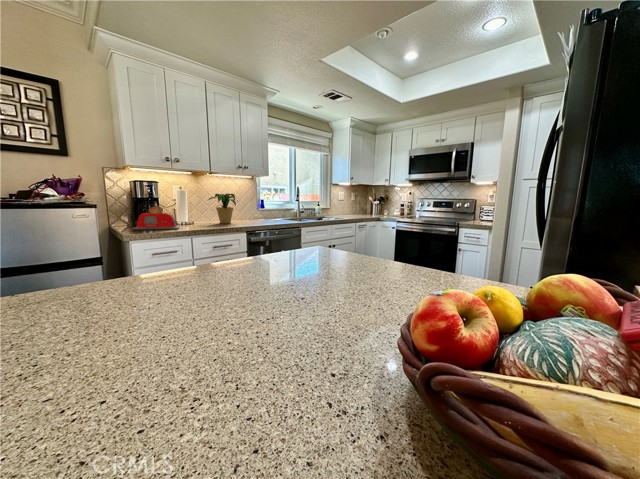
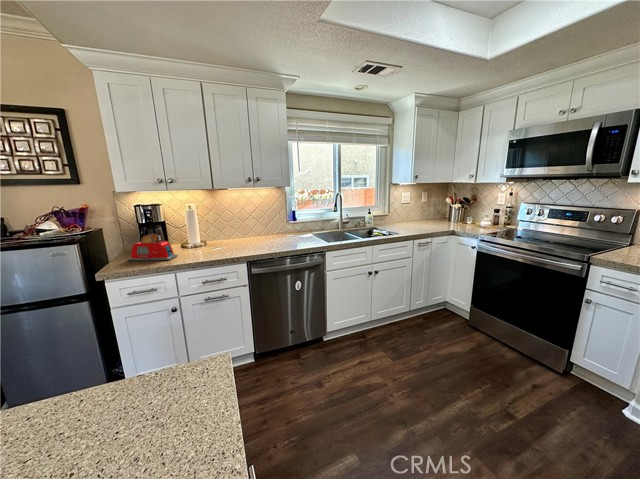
potted plant: present [209,193,236,223] -> none [216,210,254,246]

